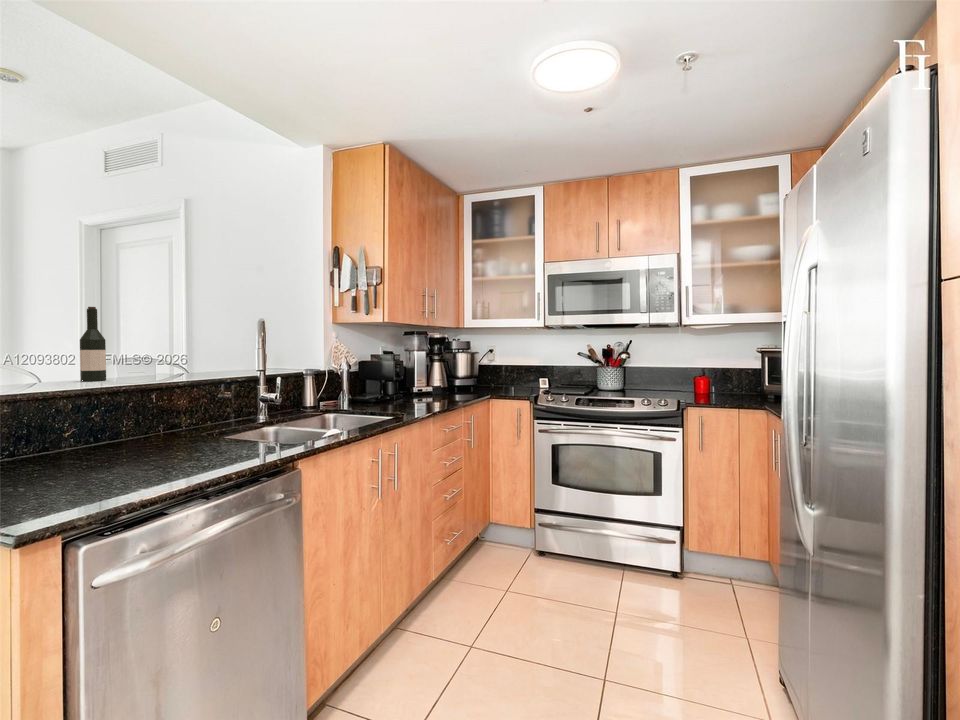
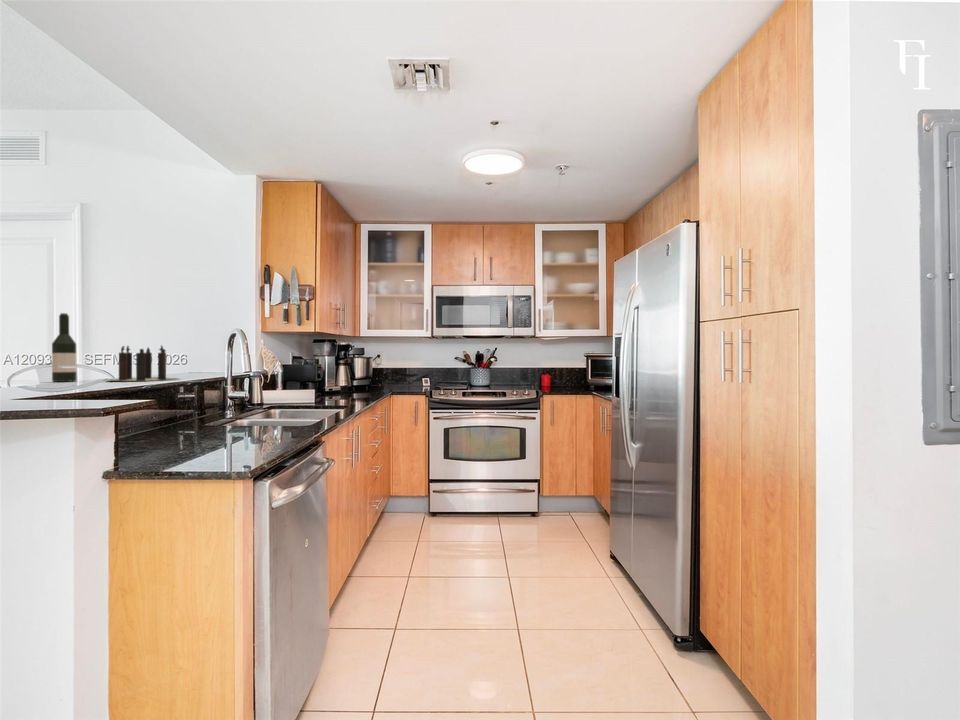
candle: none [106,340,217,383] -> present [106,346,178,381]

